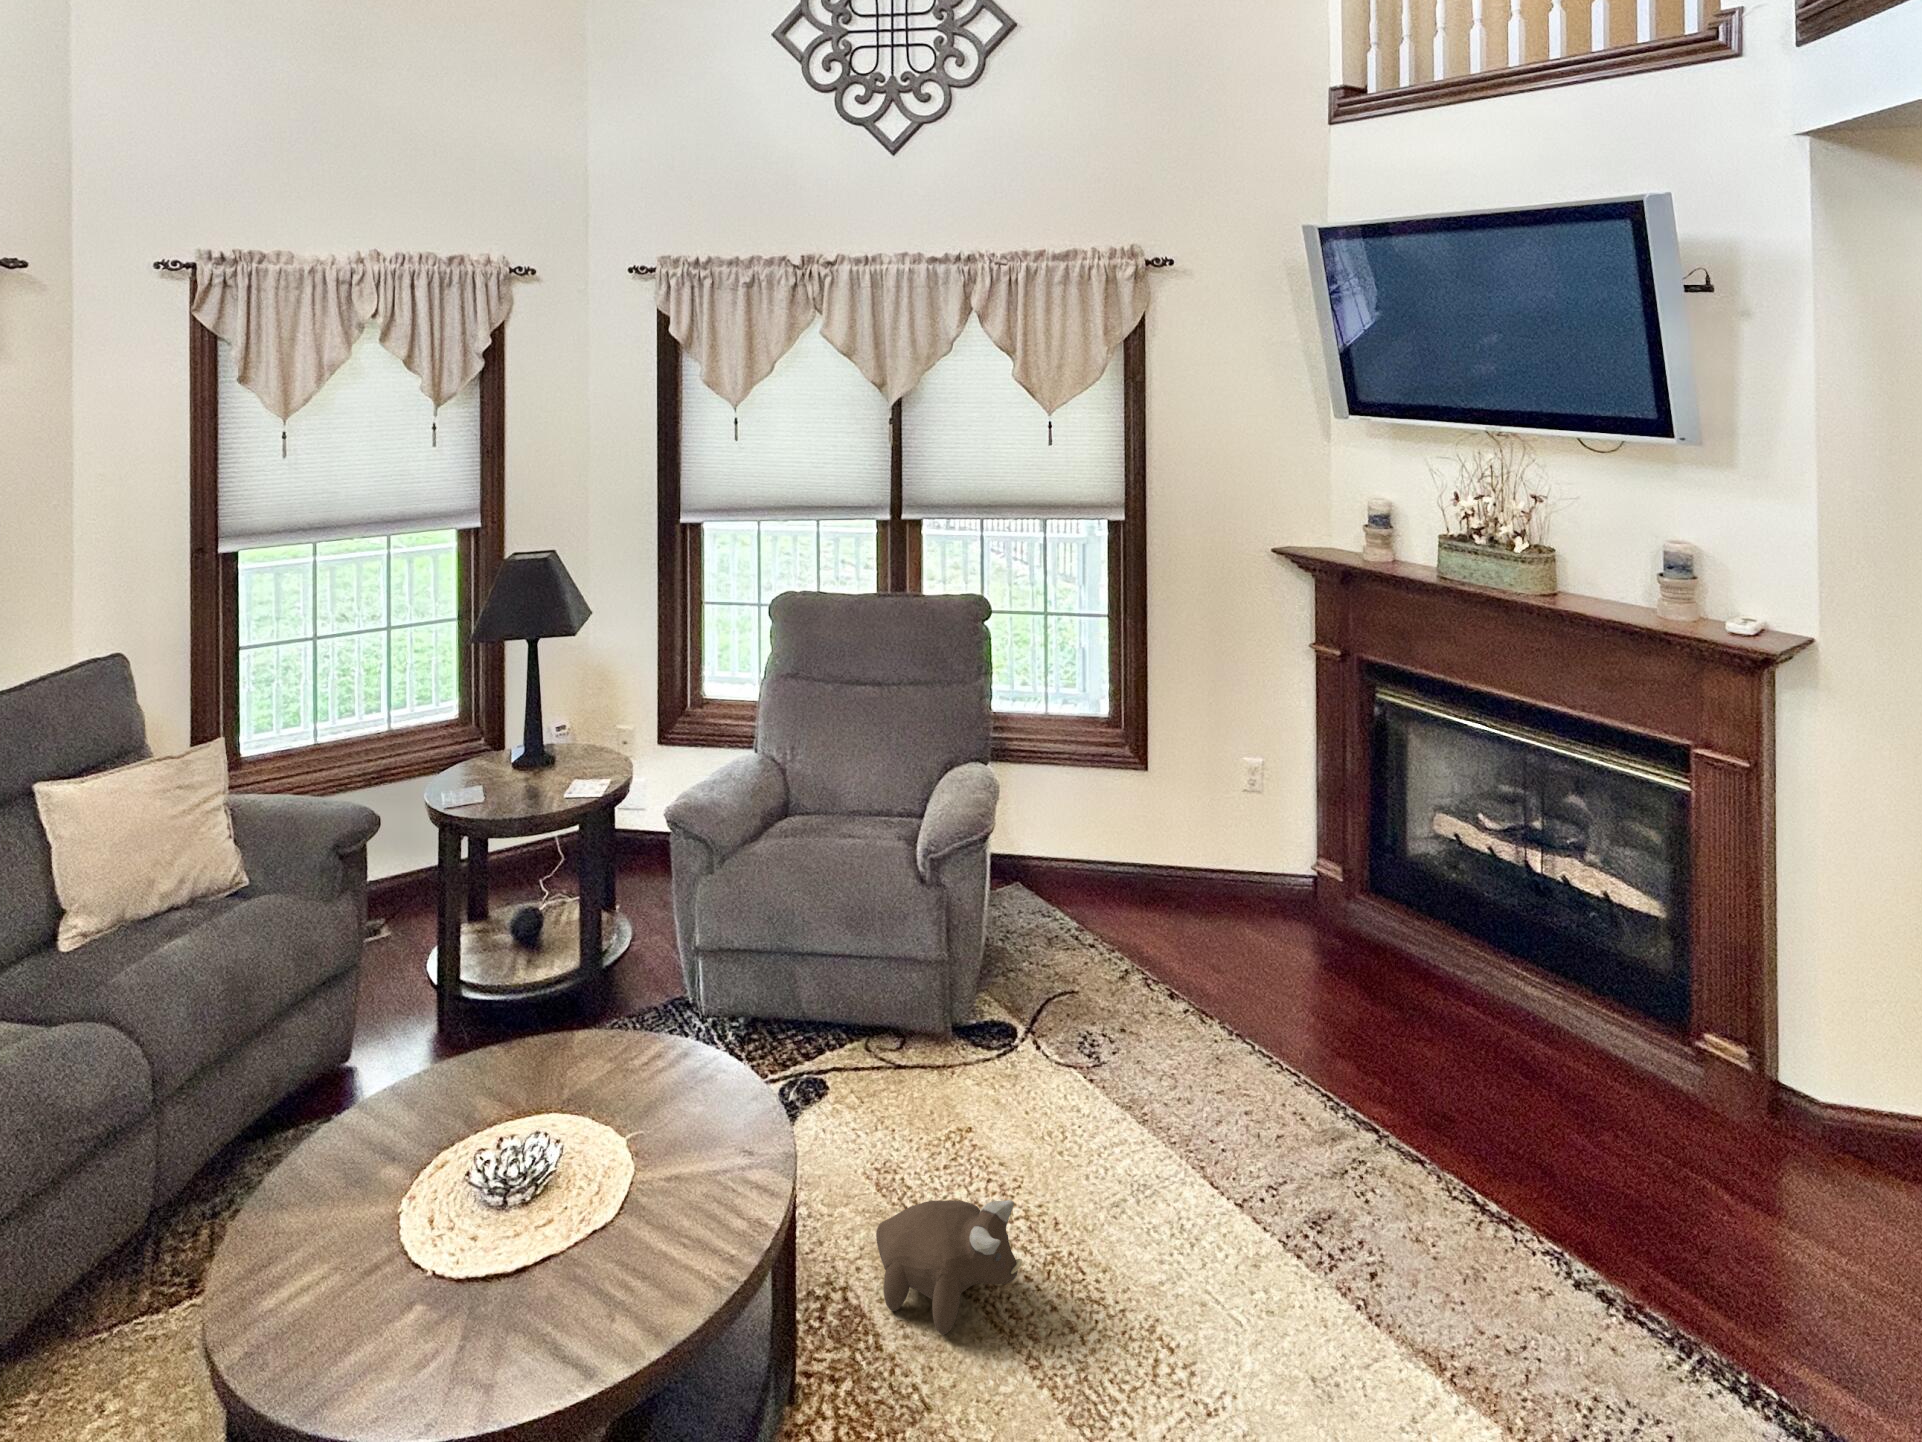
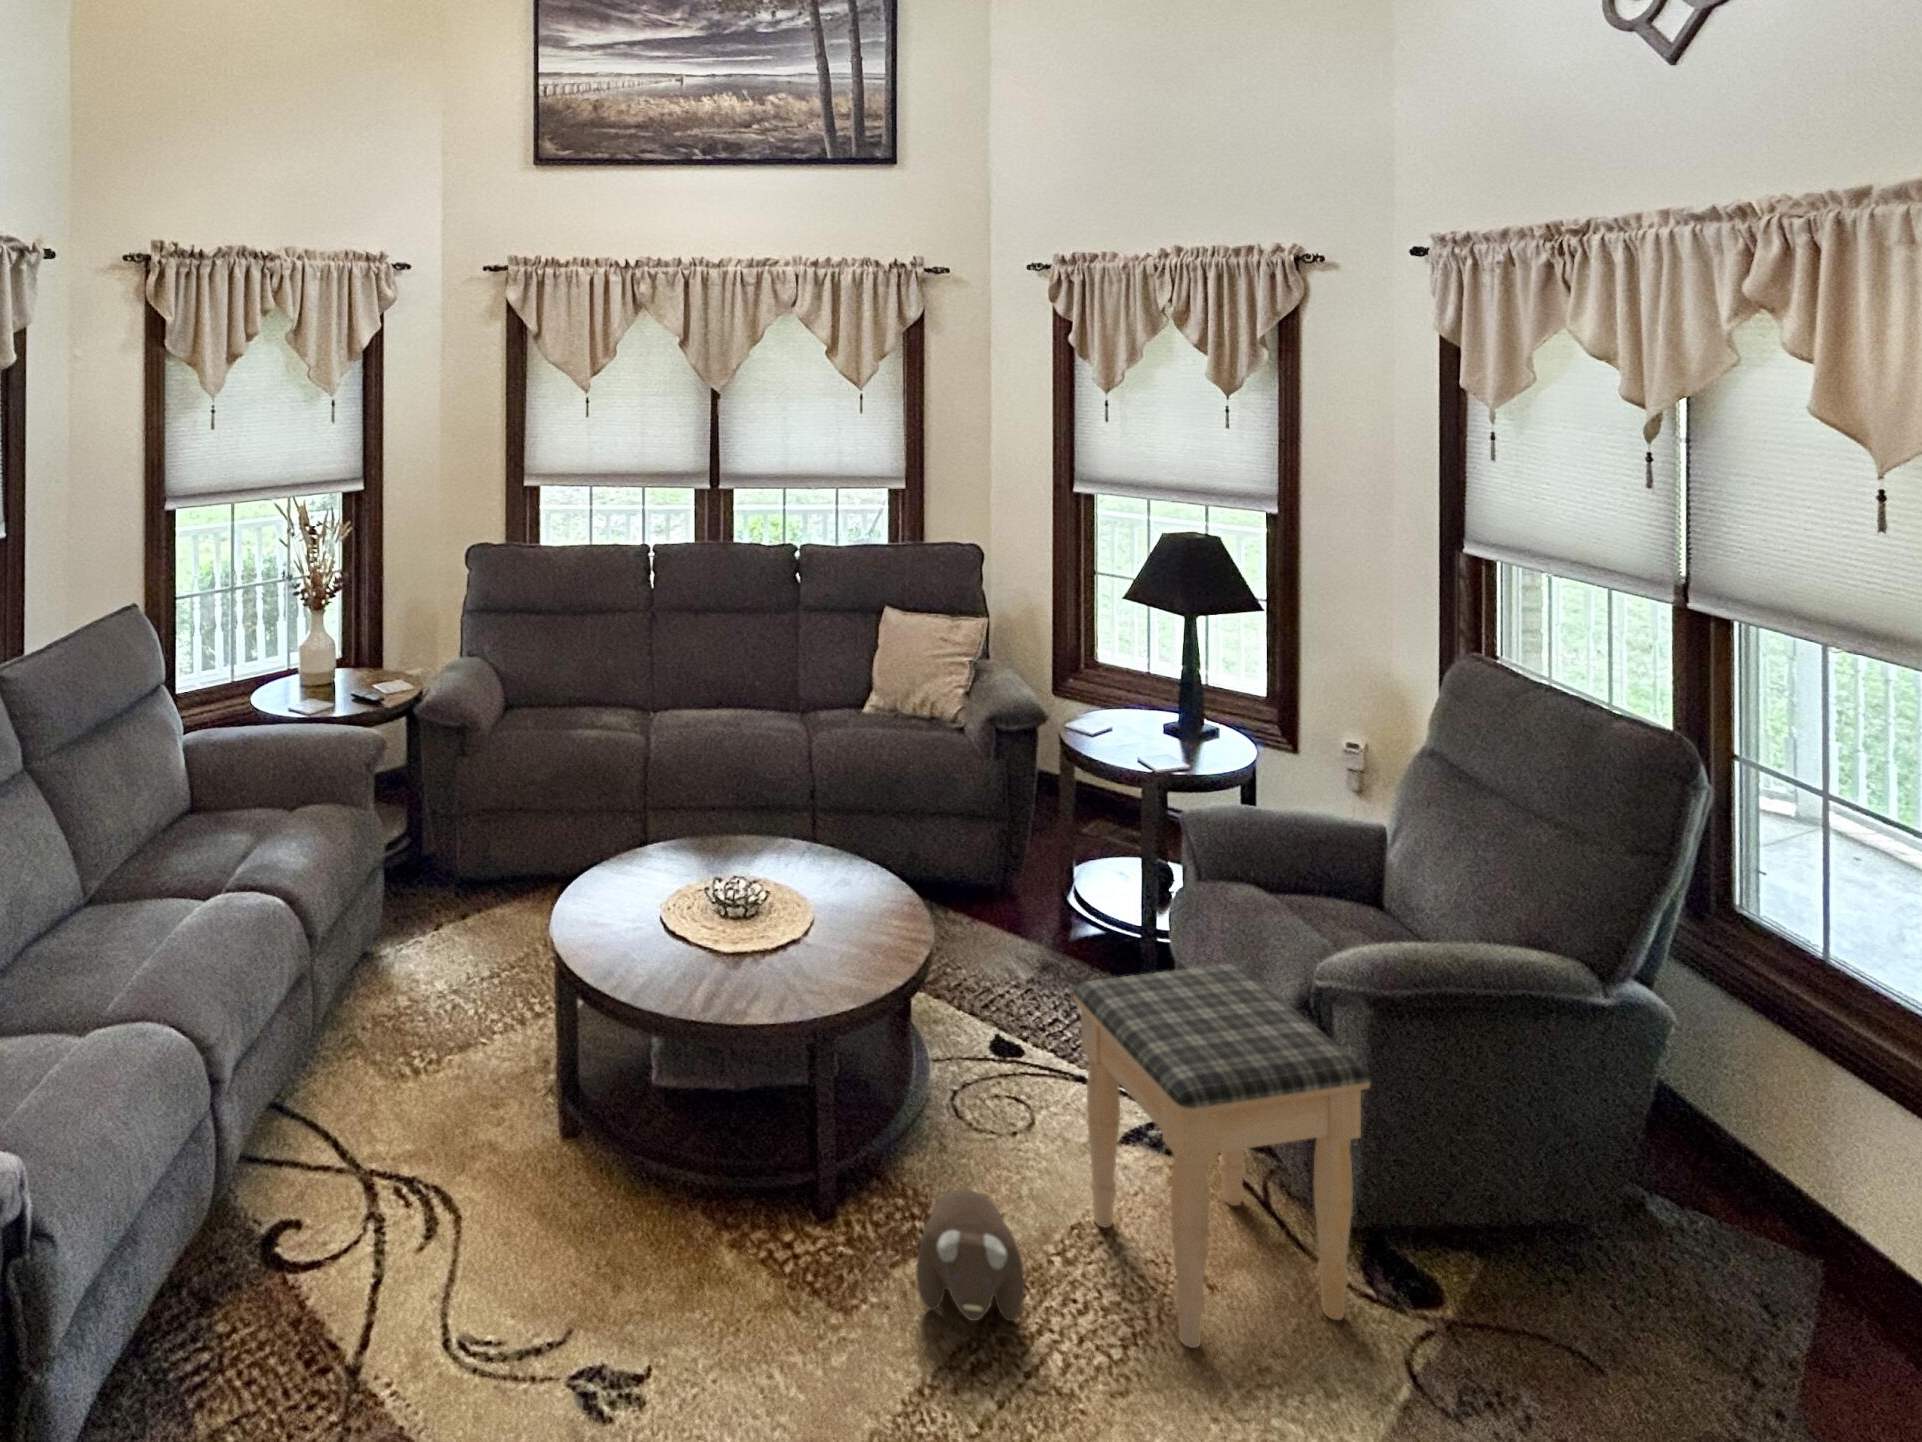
footstool: none [858,891,1036,1180] -> present [1073,964,1370,1348]

